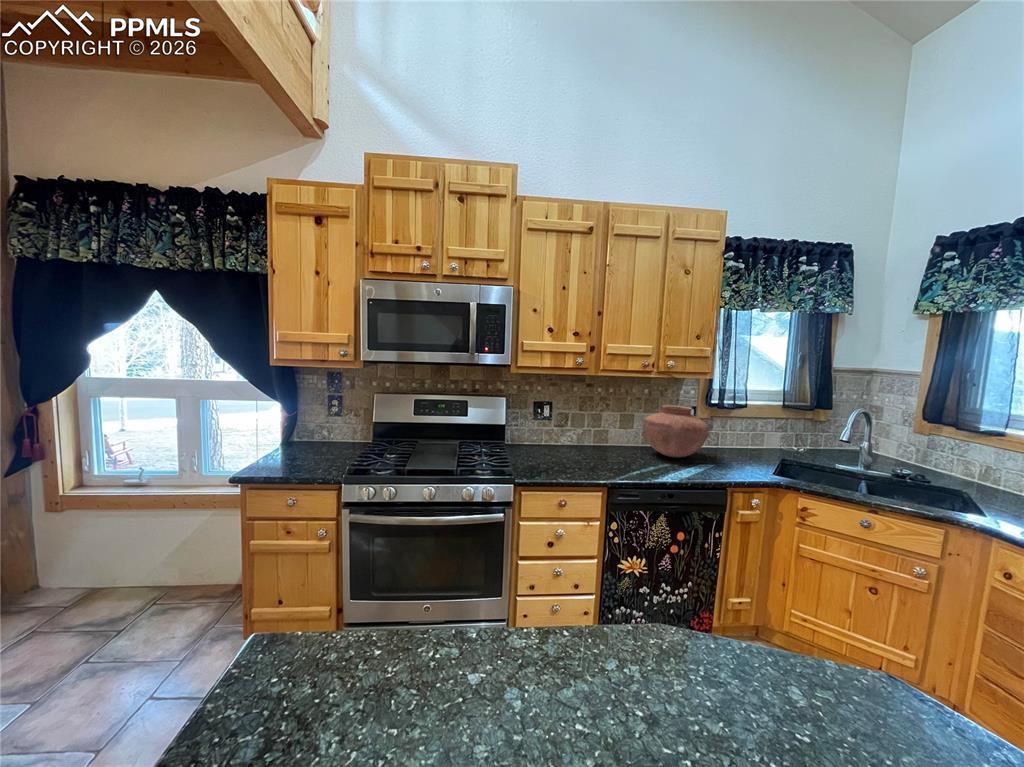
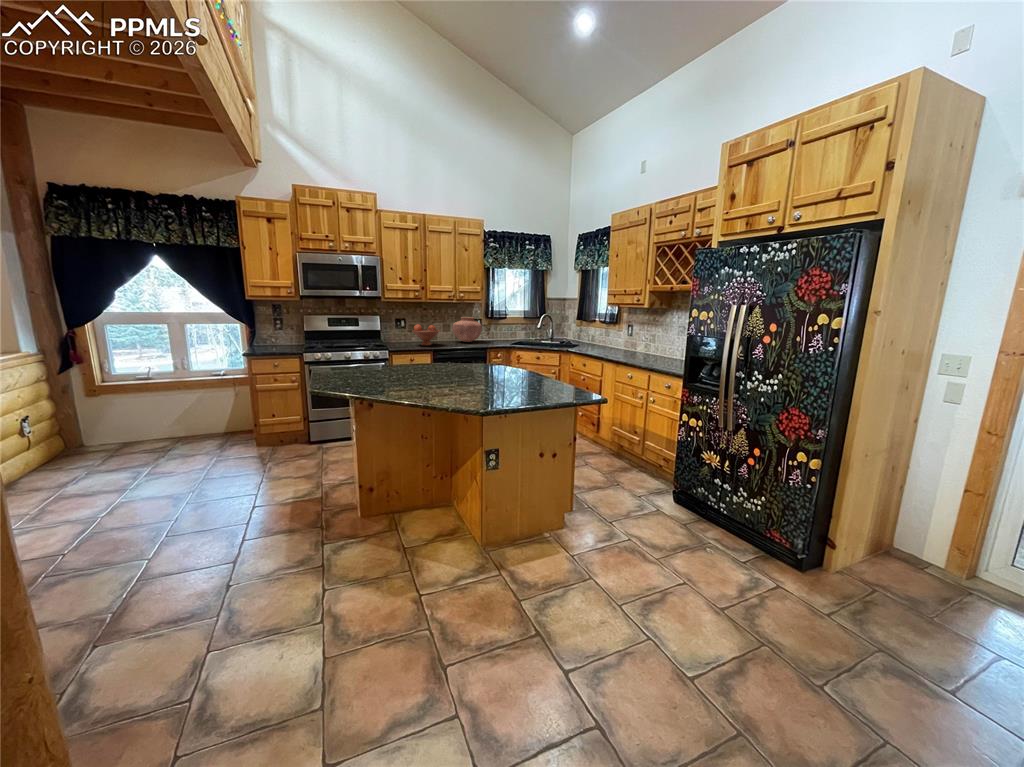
fruit bowl: none [564,419,622,465] -> present [412,324,440,346]

